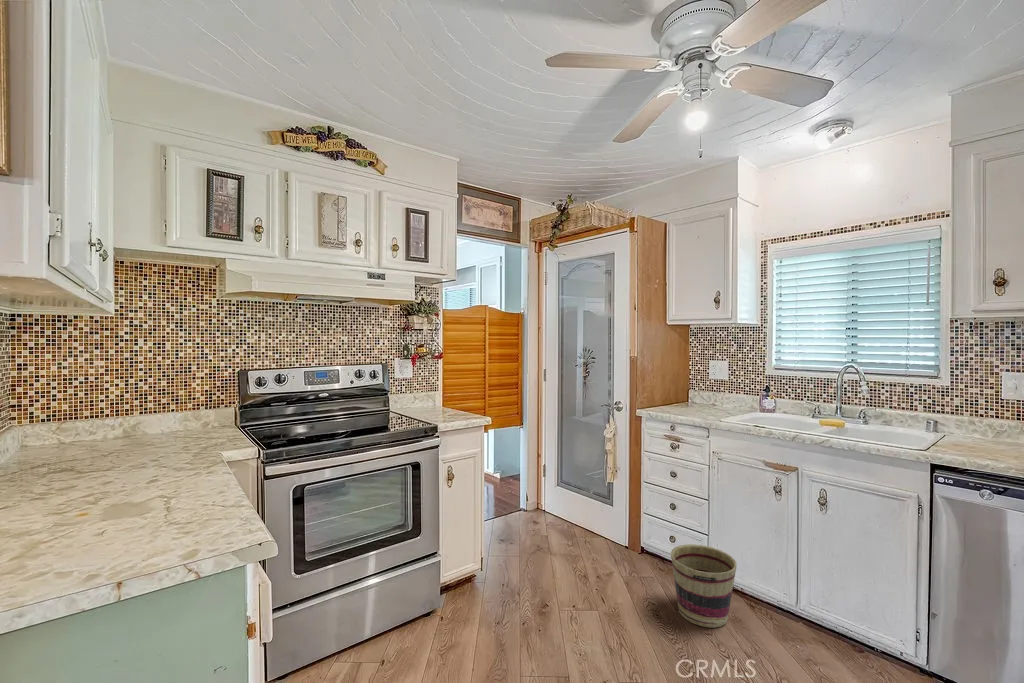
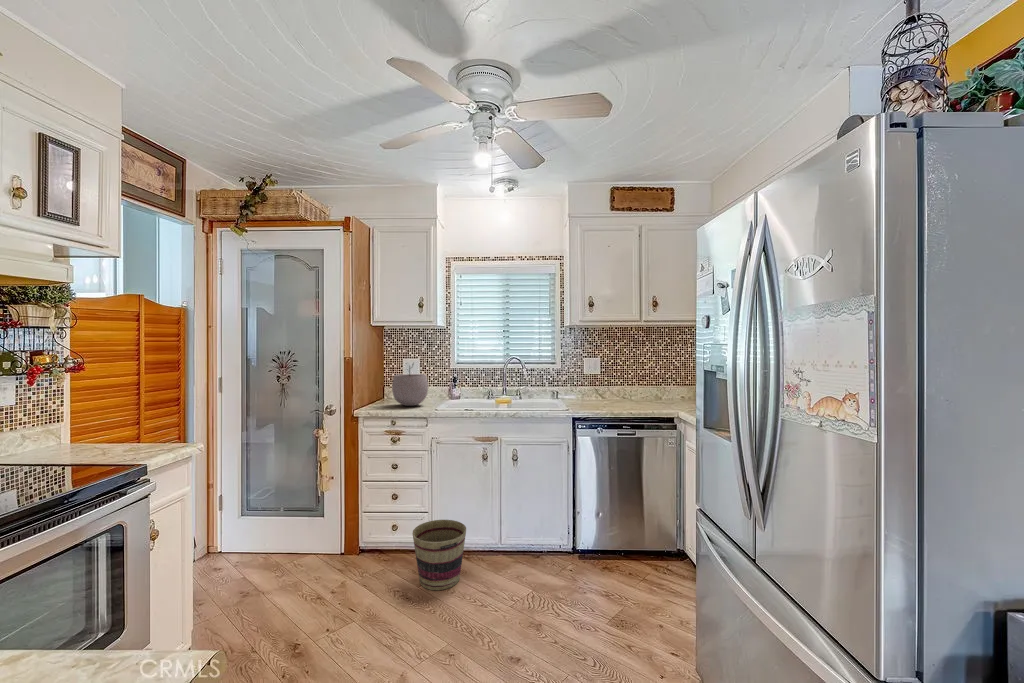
plant pot: none [679,363,721,413] -> present [392,368,428,406]

